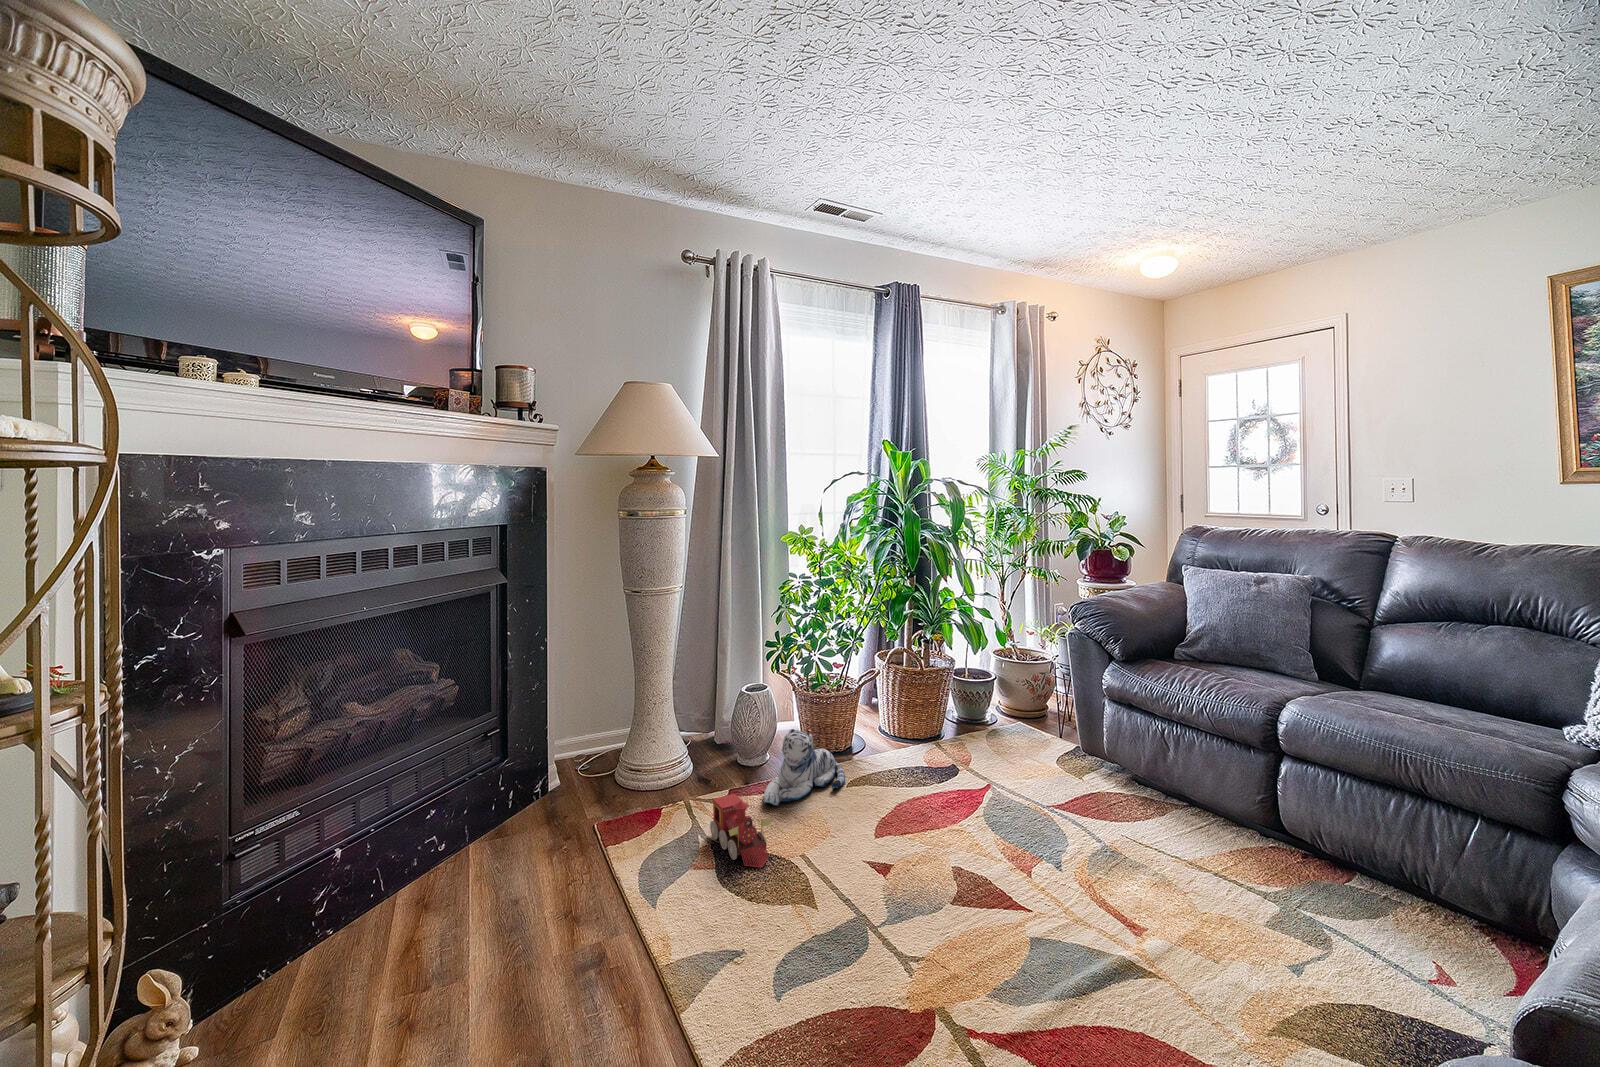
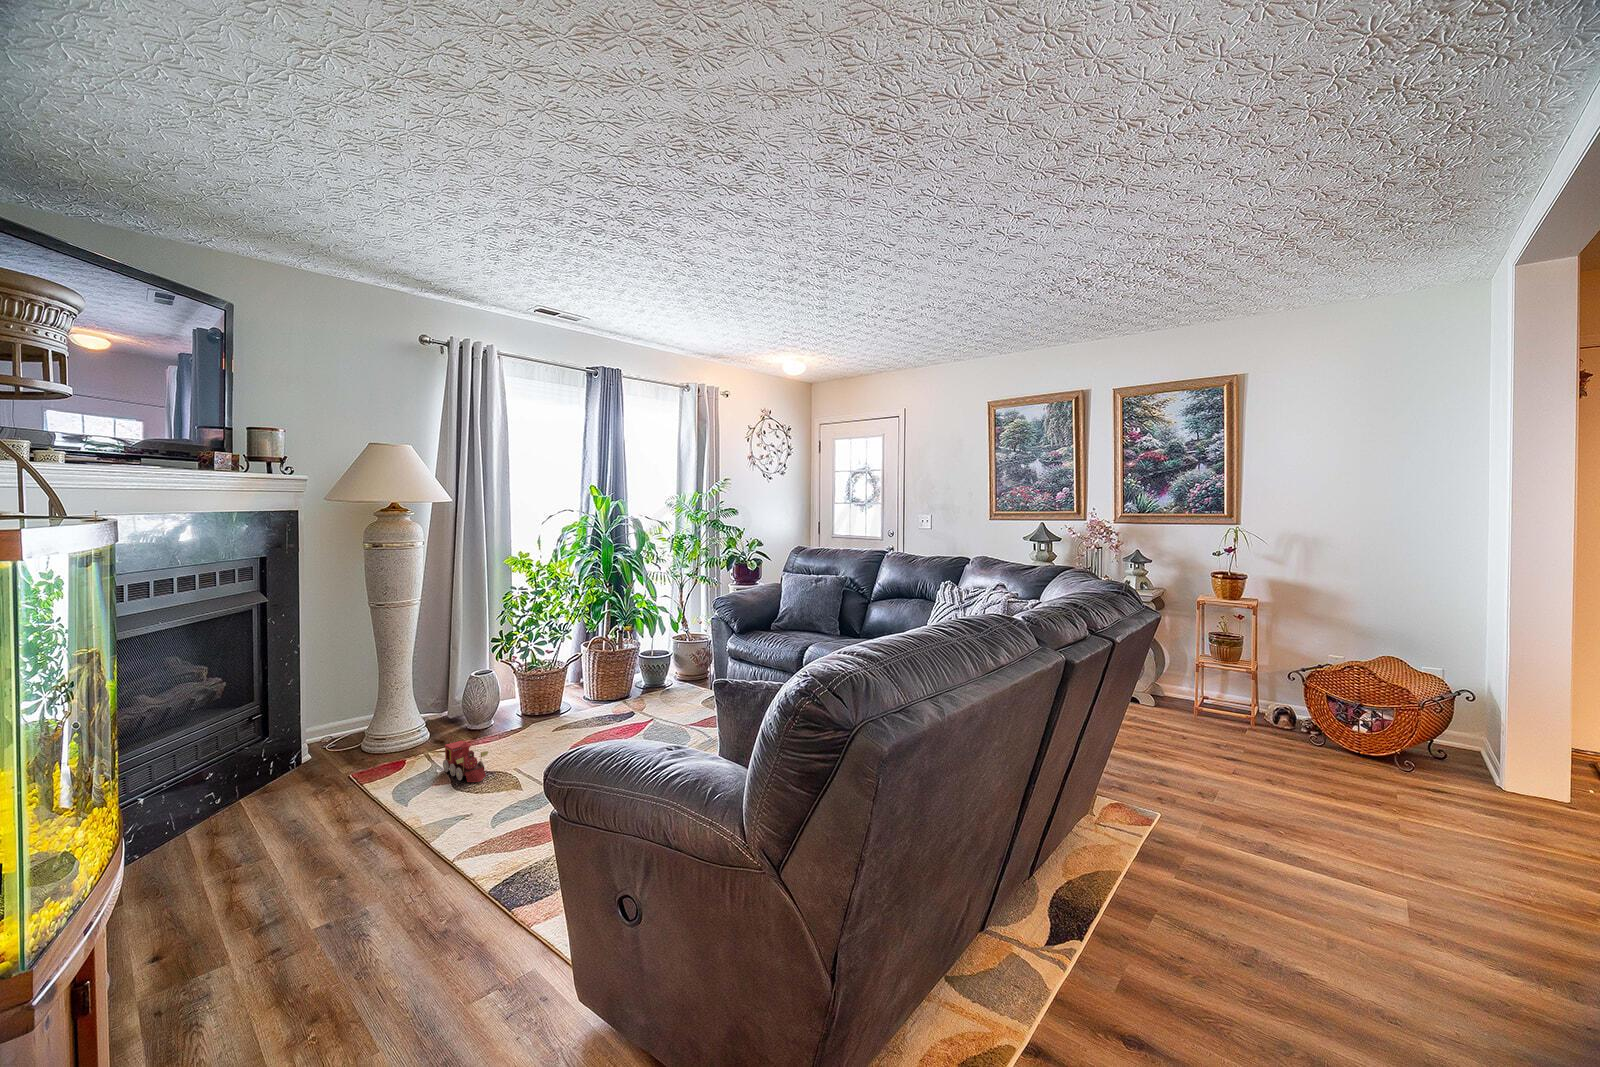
plush toy: present [763,729,845,806] -> none [485,696,550,749]

